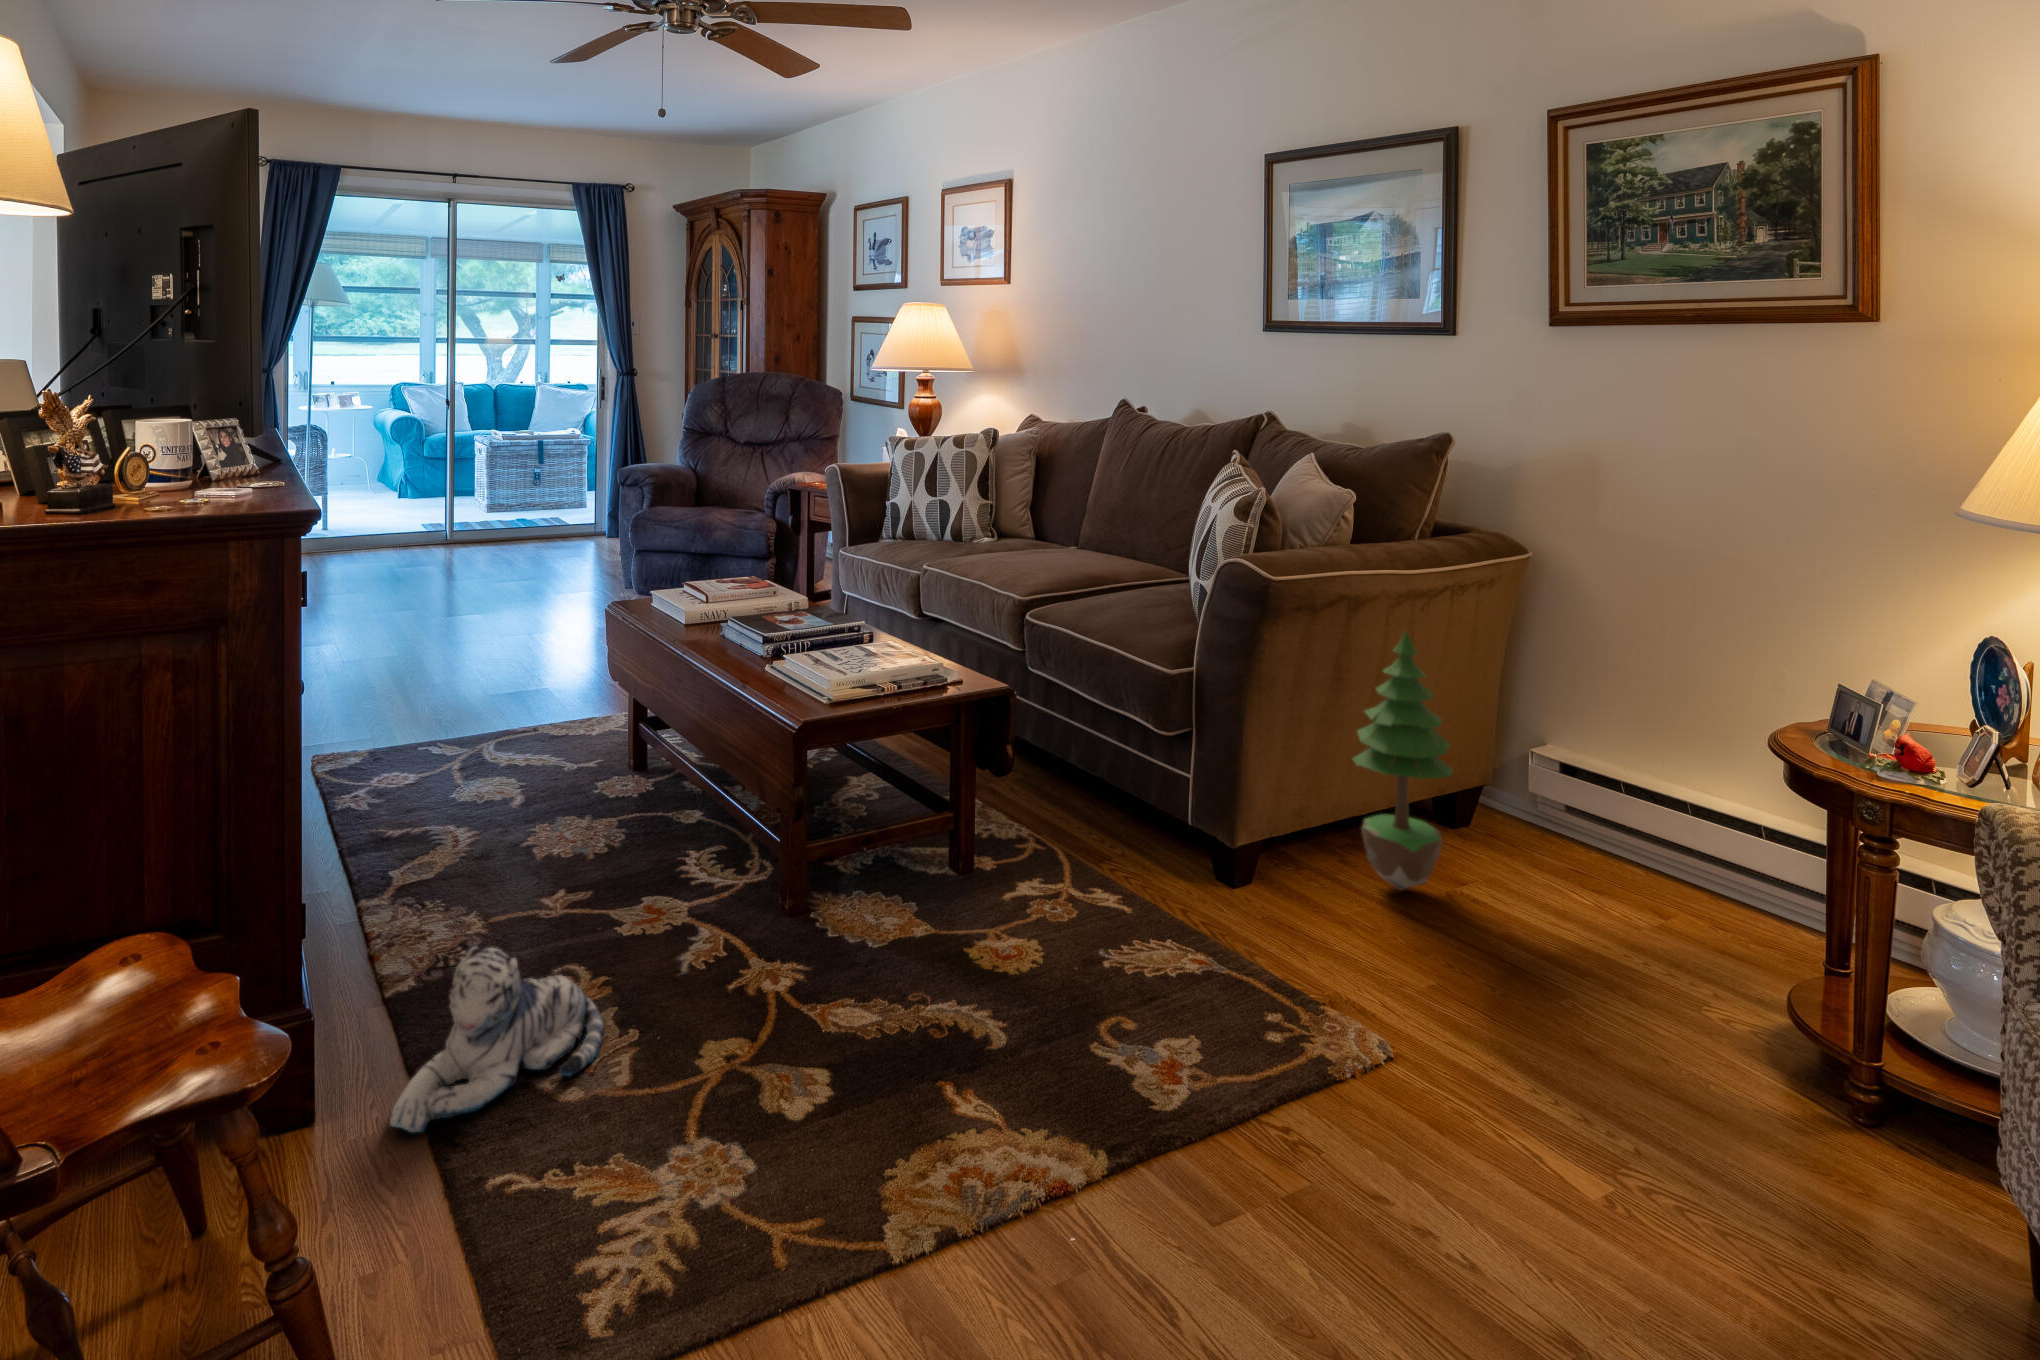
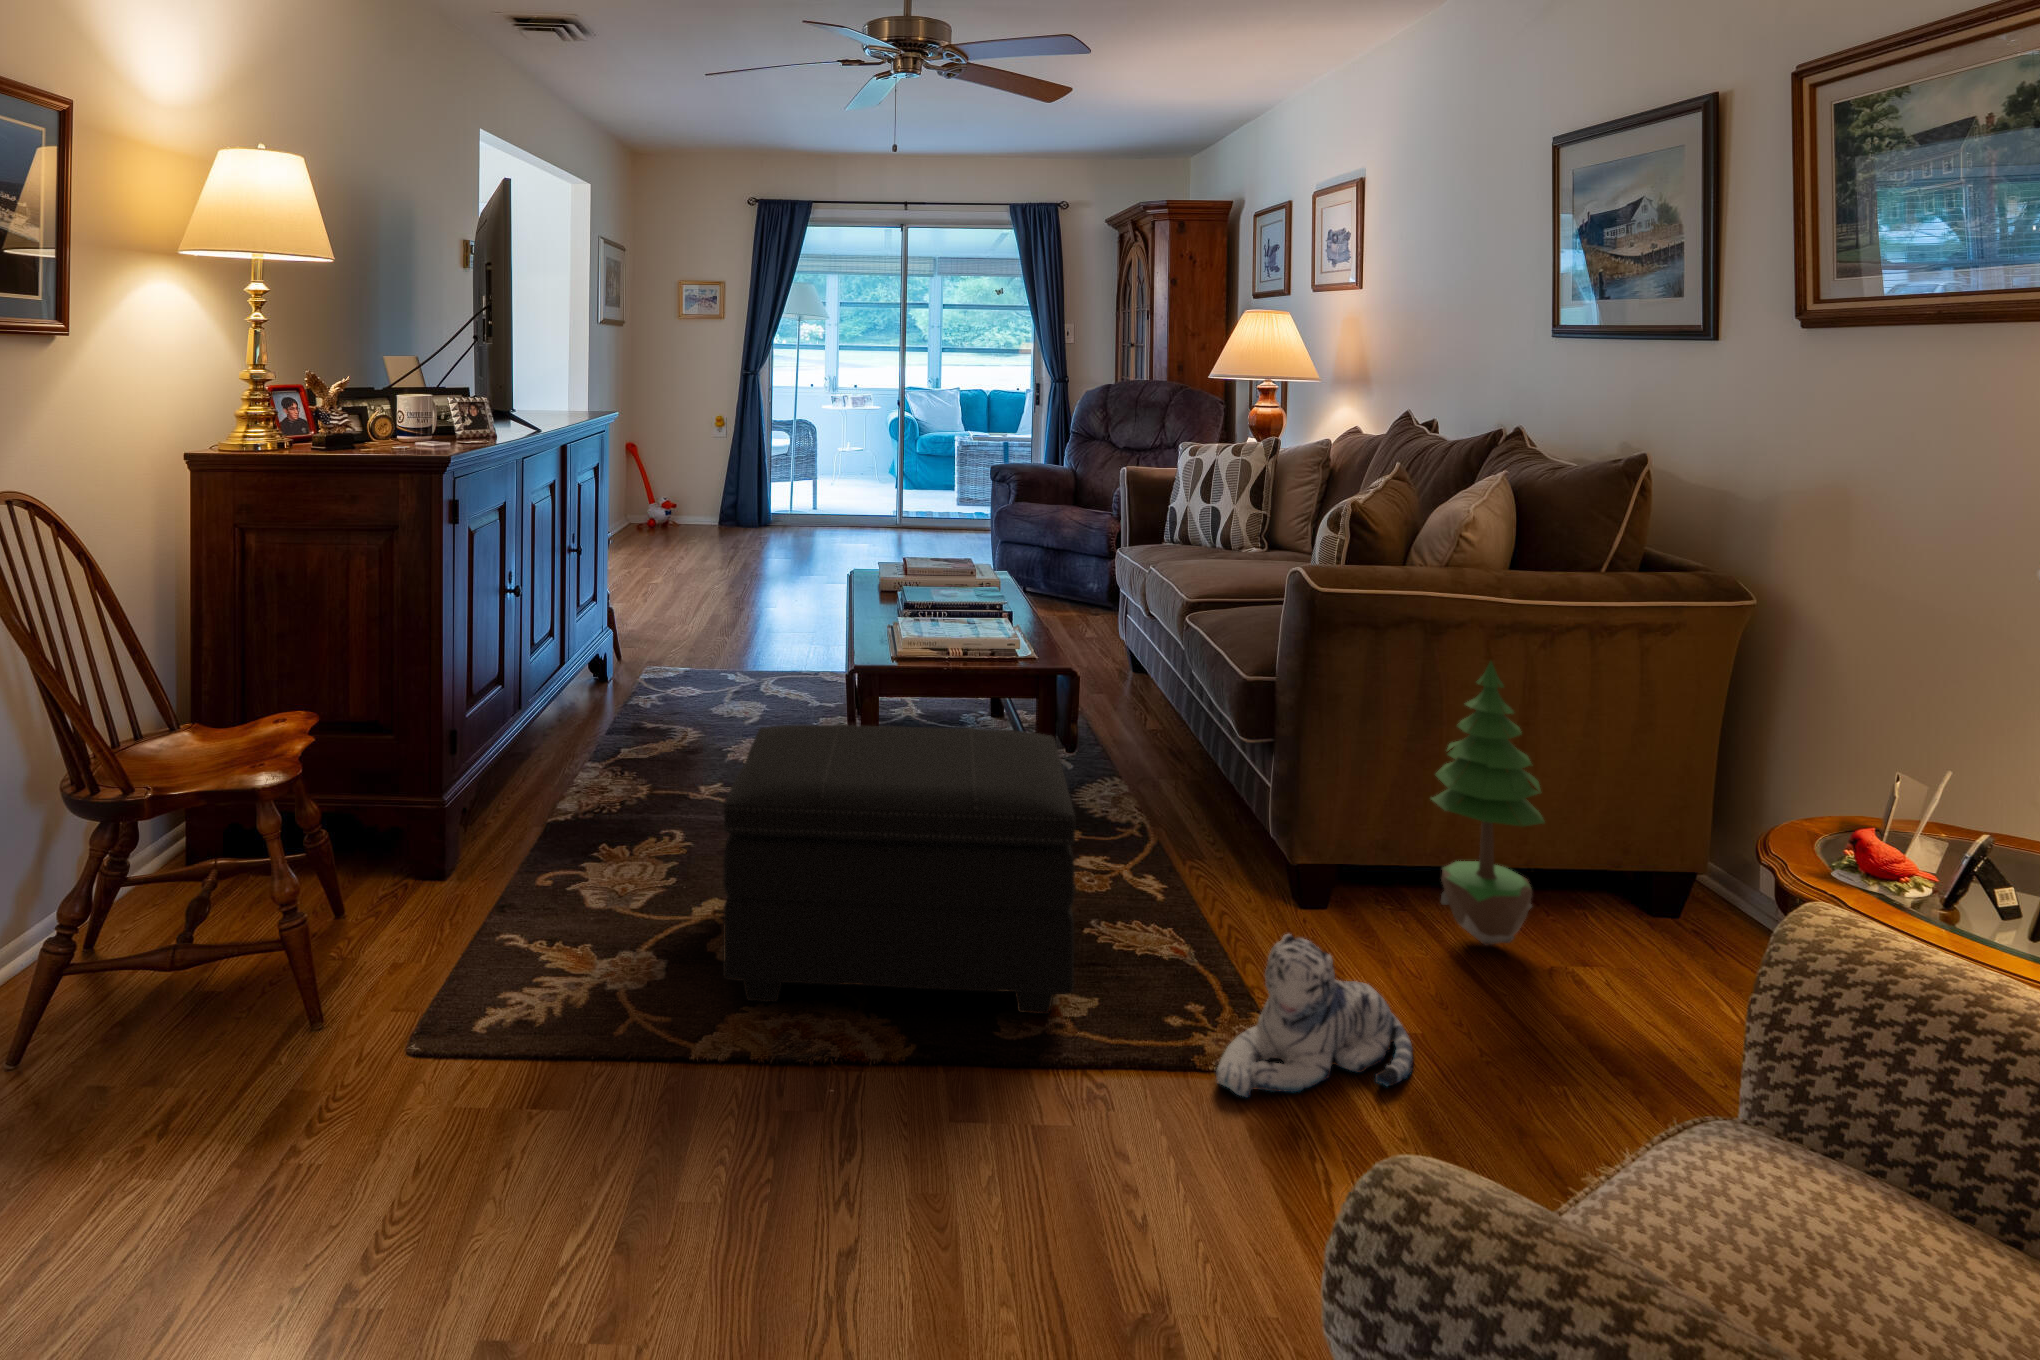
footstool: none [758,767,1208,1163] -> present [723,724,1075,1014]
plush toy: present [390,947,604,1132] -> present [1215,934,1413,1097]

